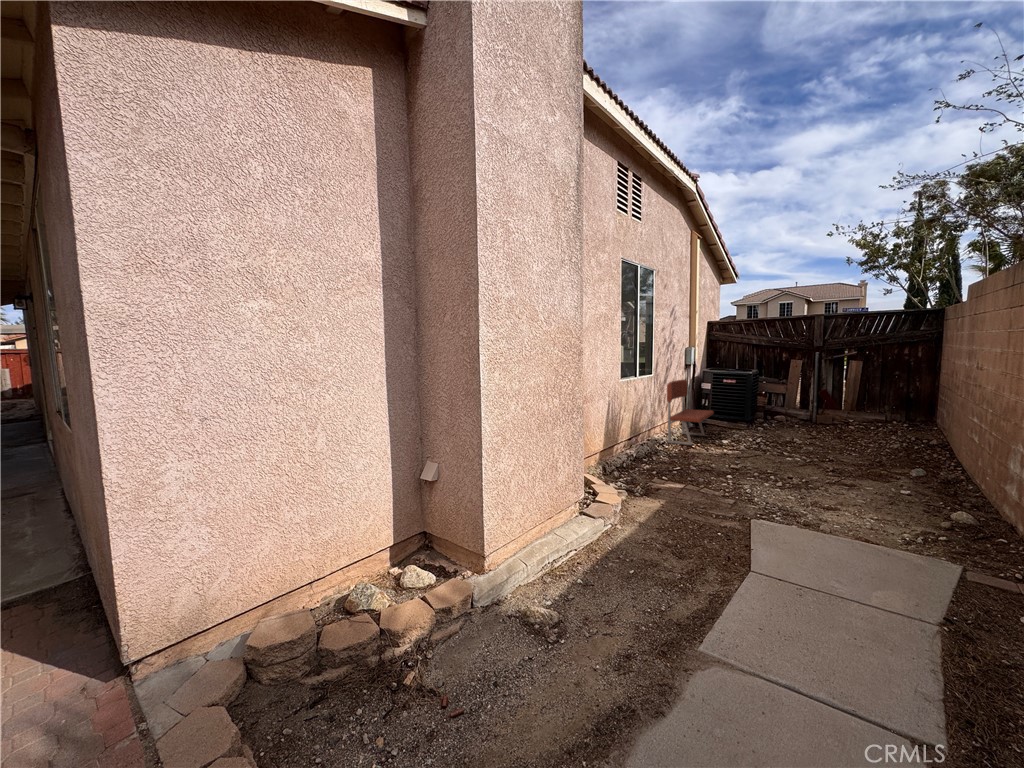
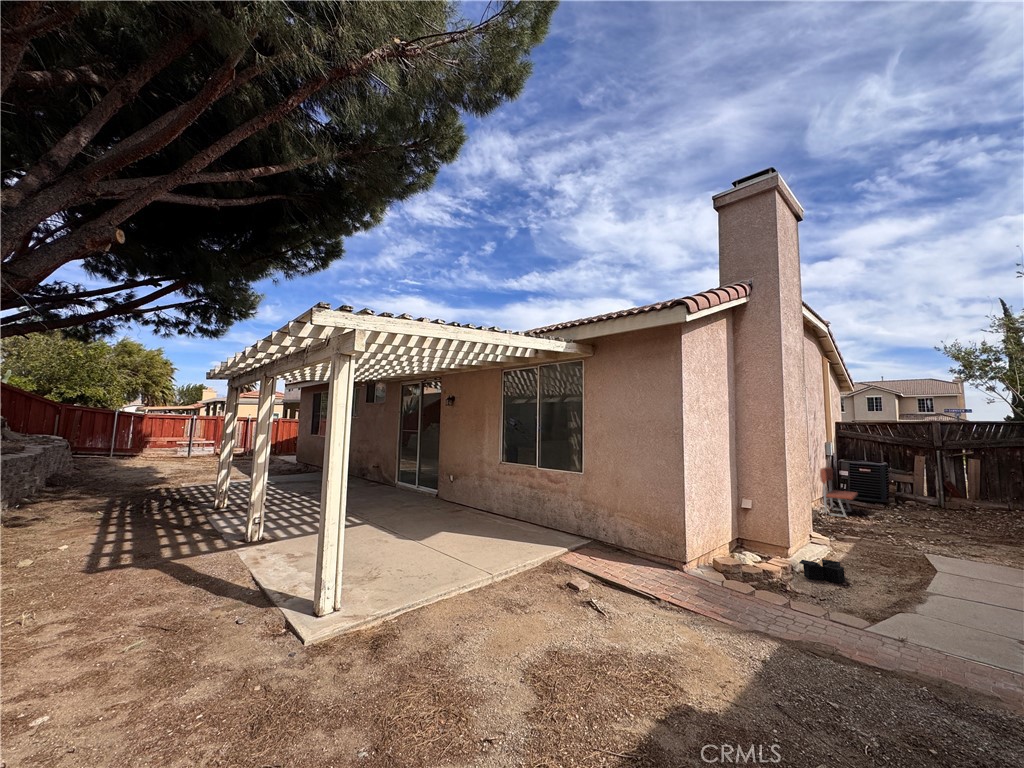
storage bin: none [499,557,585,618] -> present [799,559,845,583]

